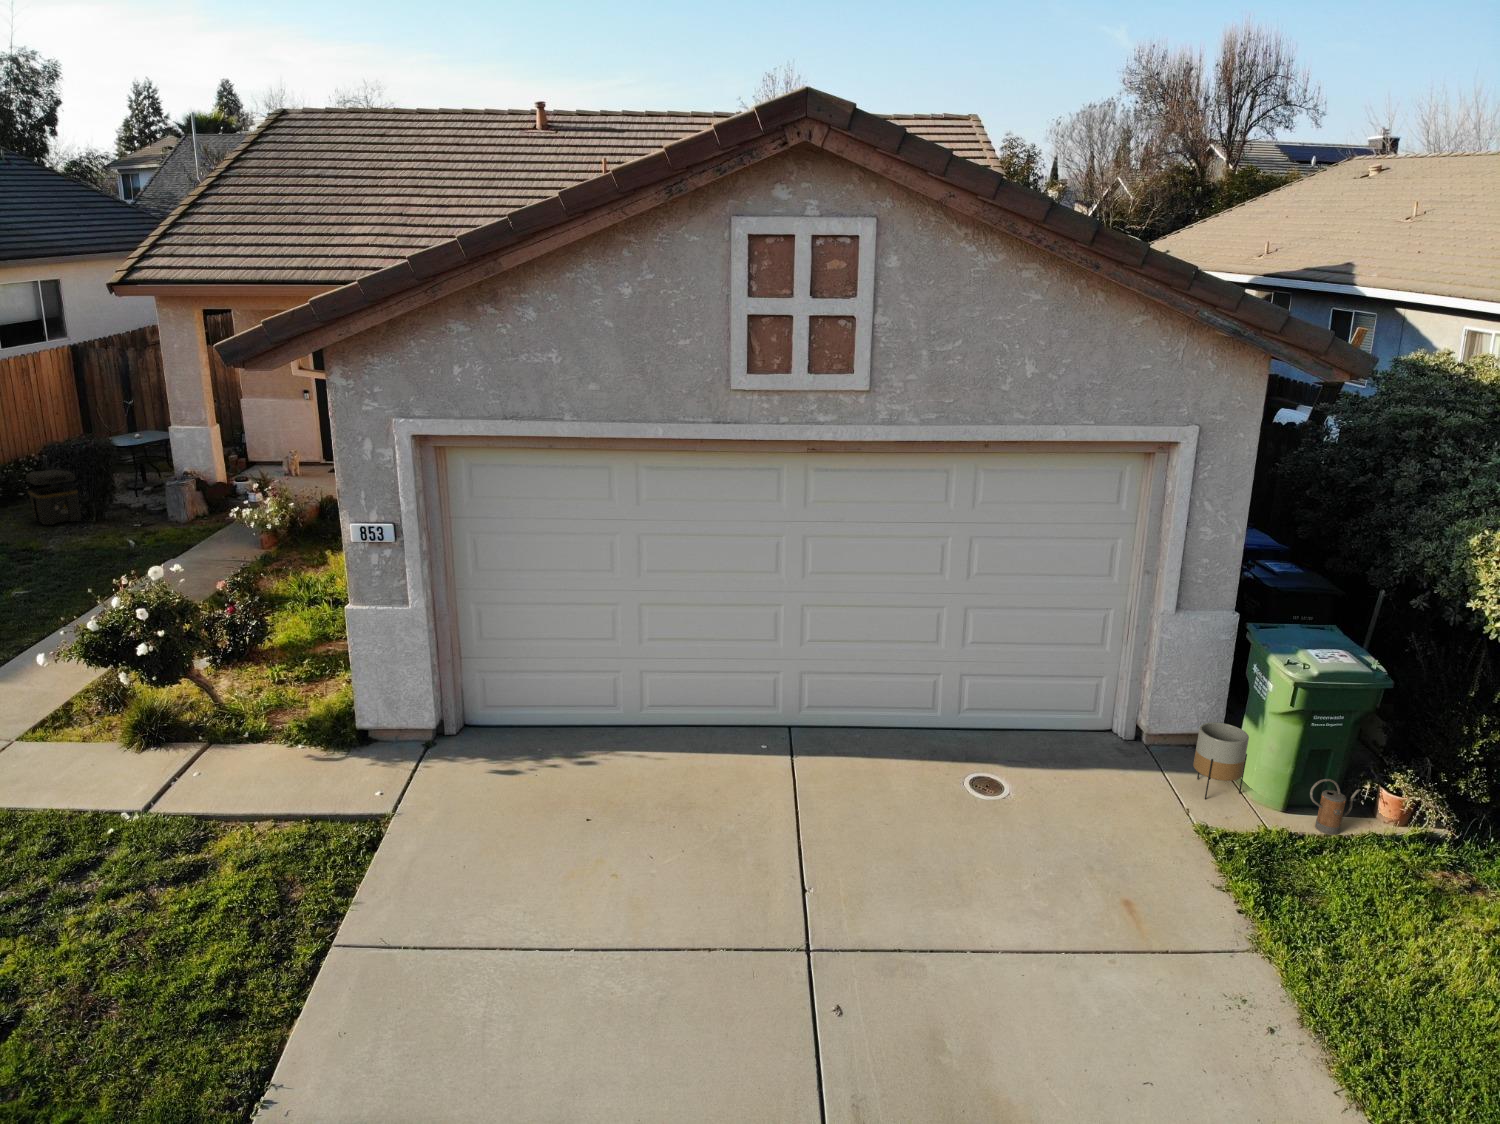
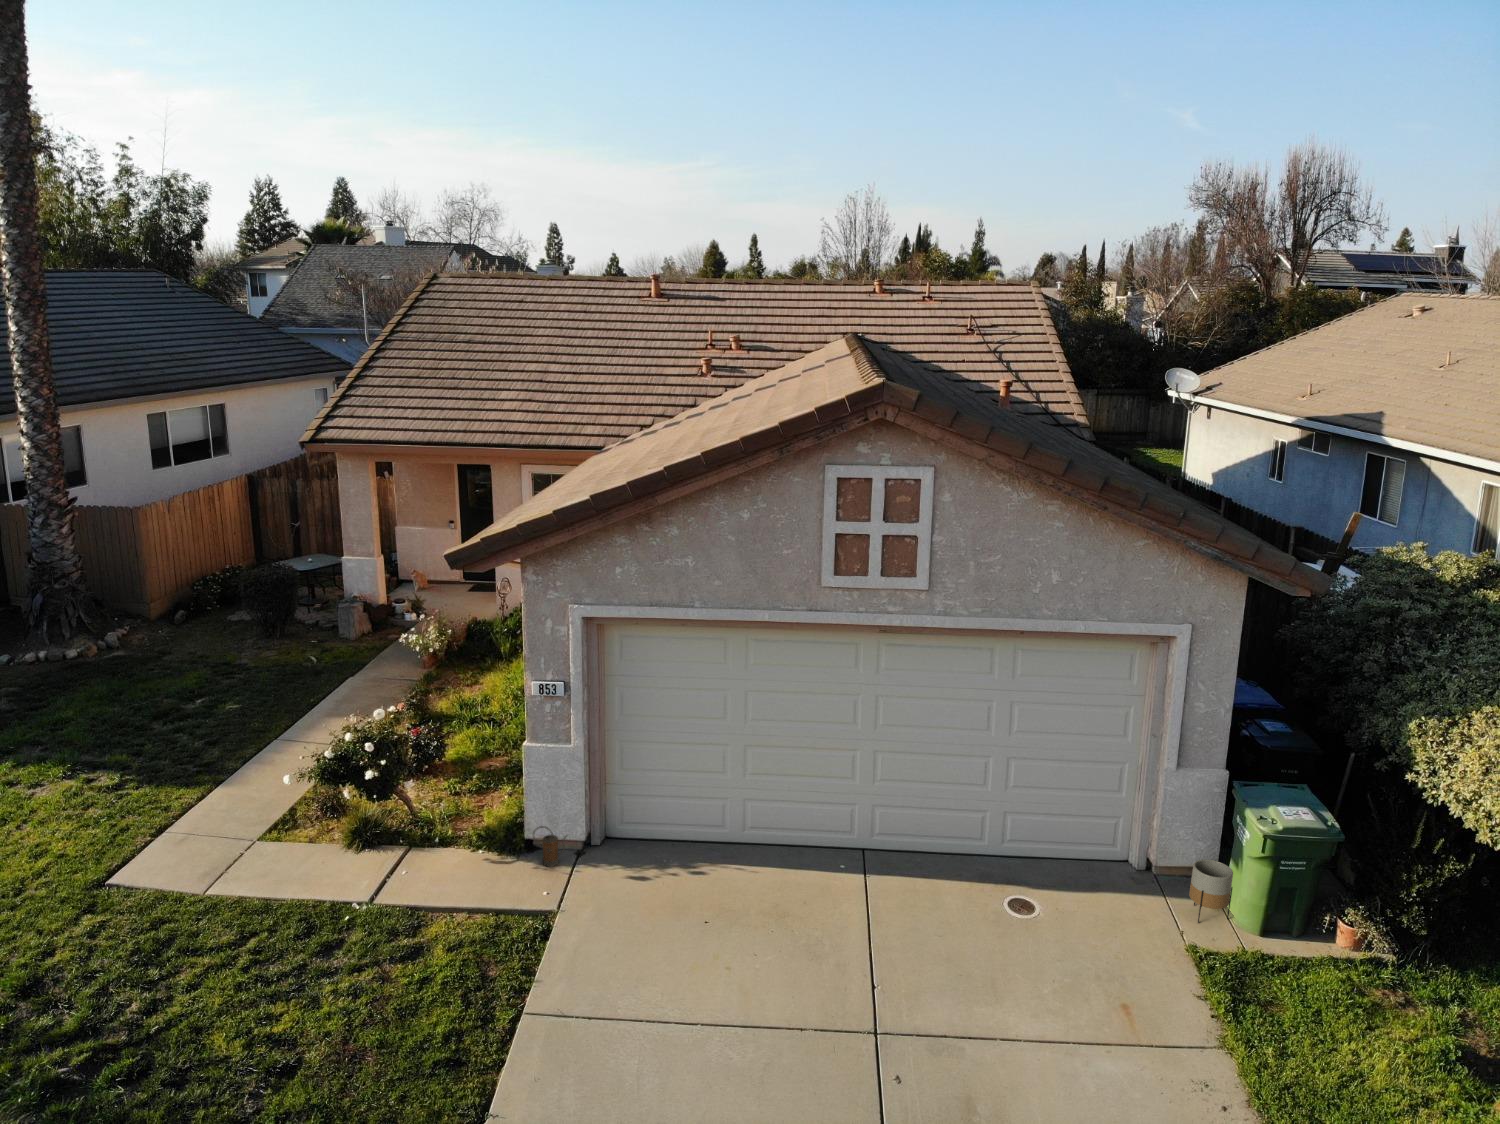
toolbox: present [26,470,81,525] -> none [225,592,266,640]
watering can: present [1310,779,1360,835] -> present [533,826,567,867]

